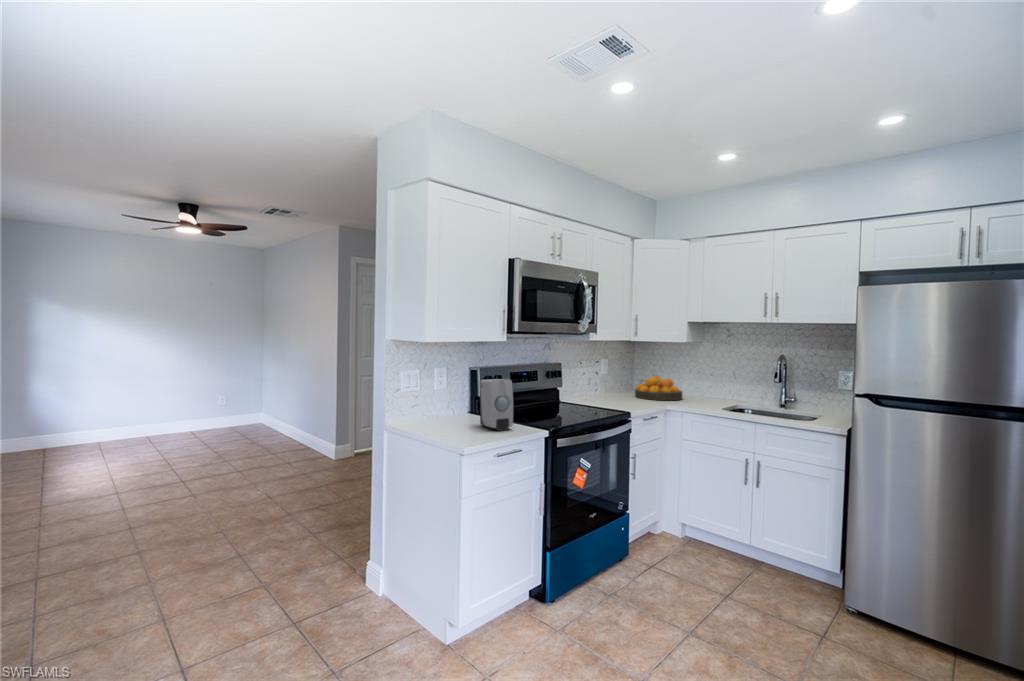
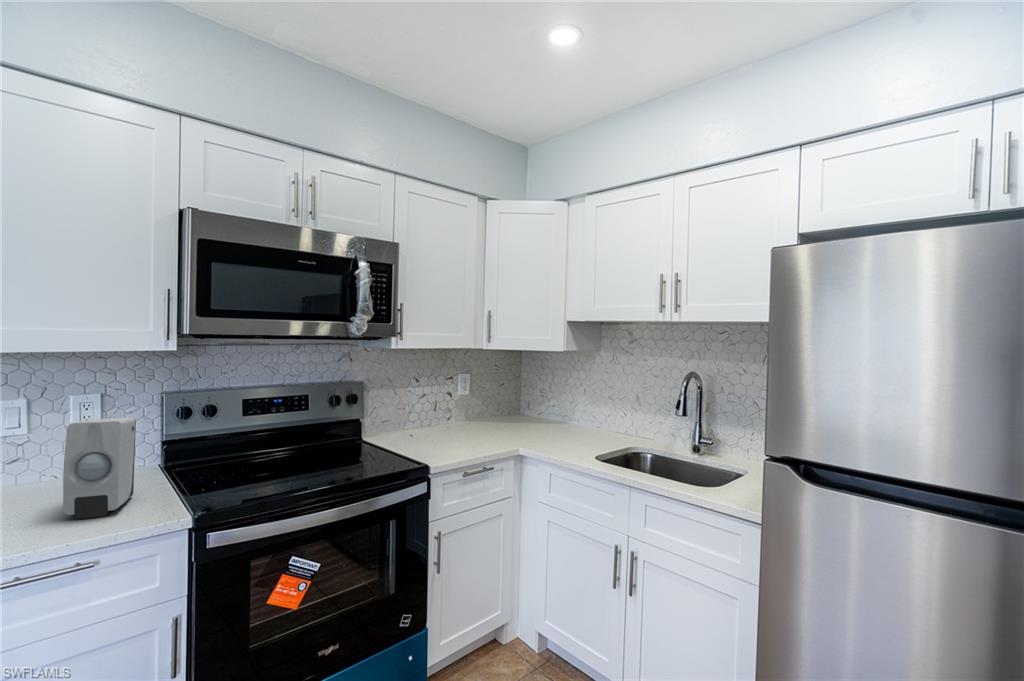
fruit bowl: present [635,376,682,400] -> none [496,399,562,437]

